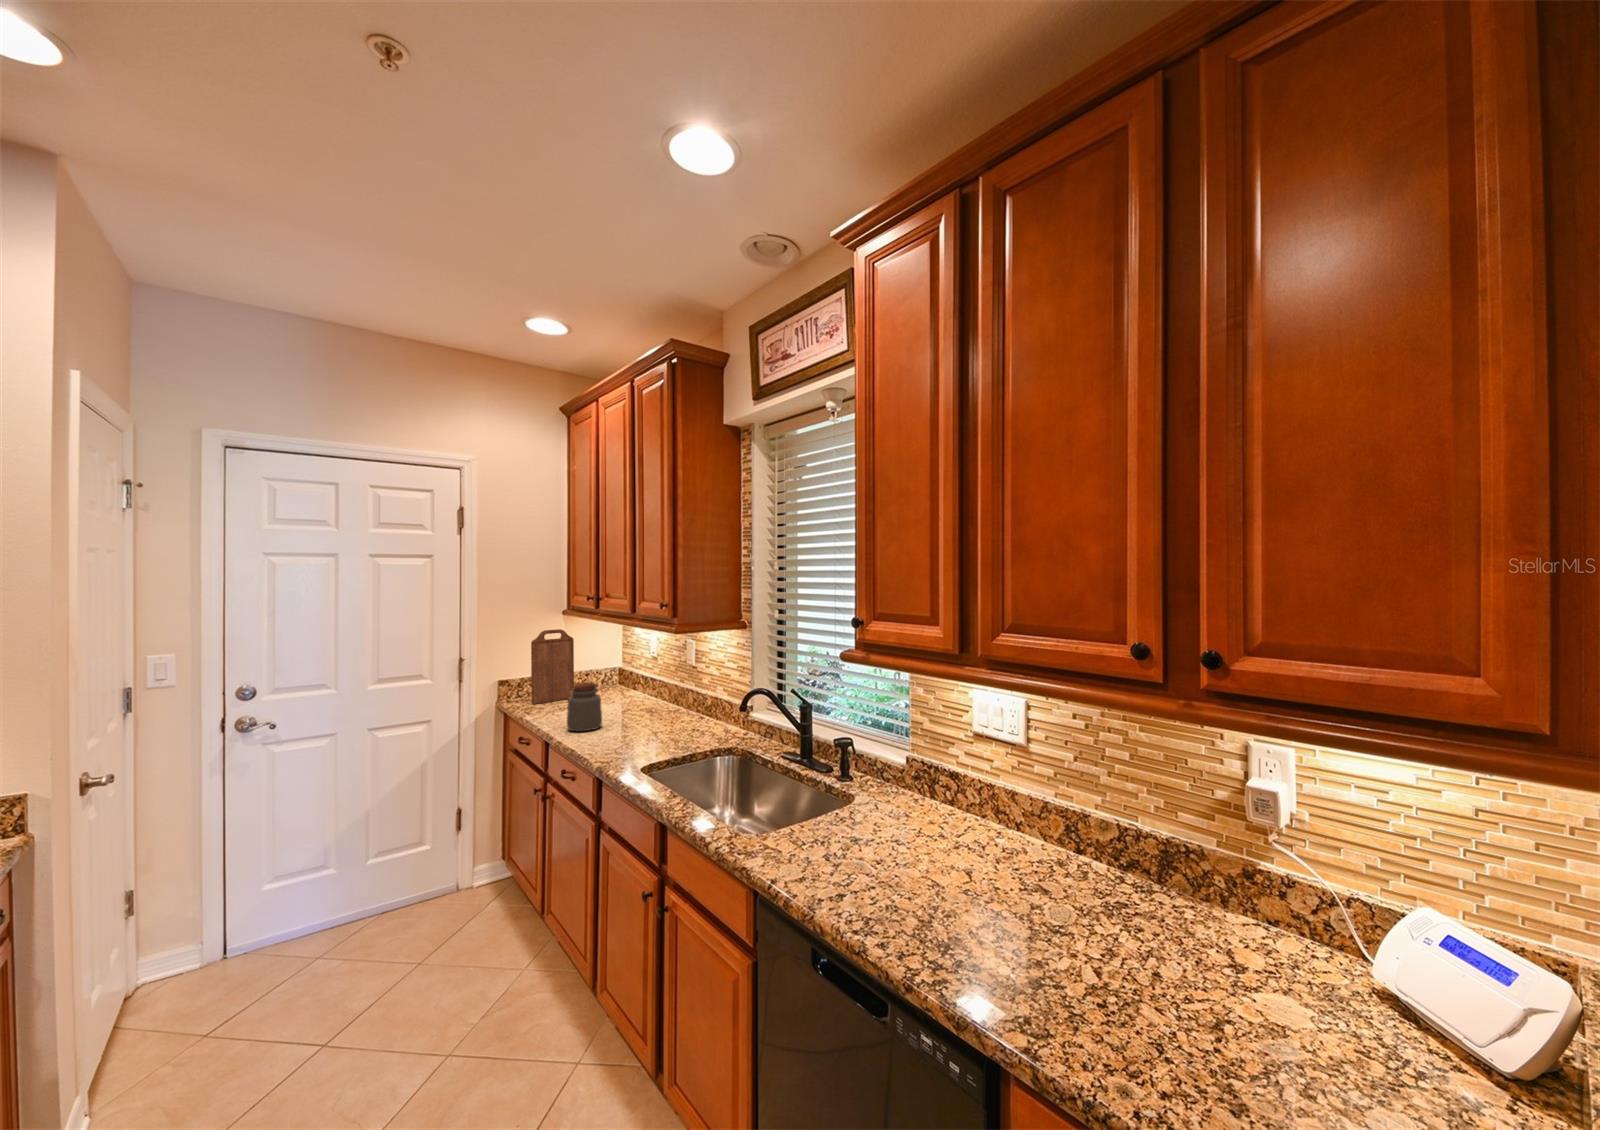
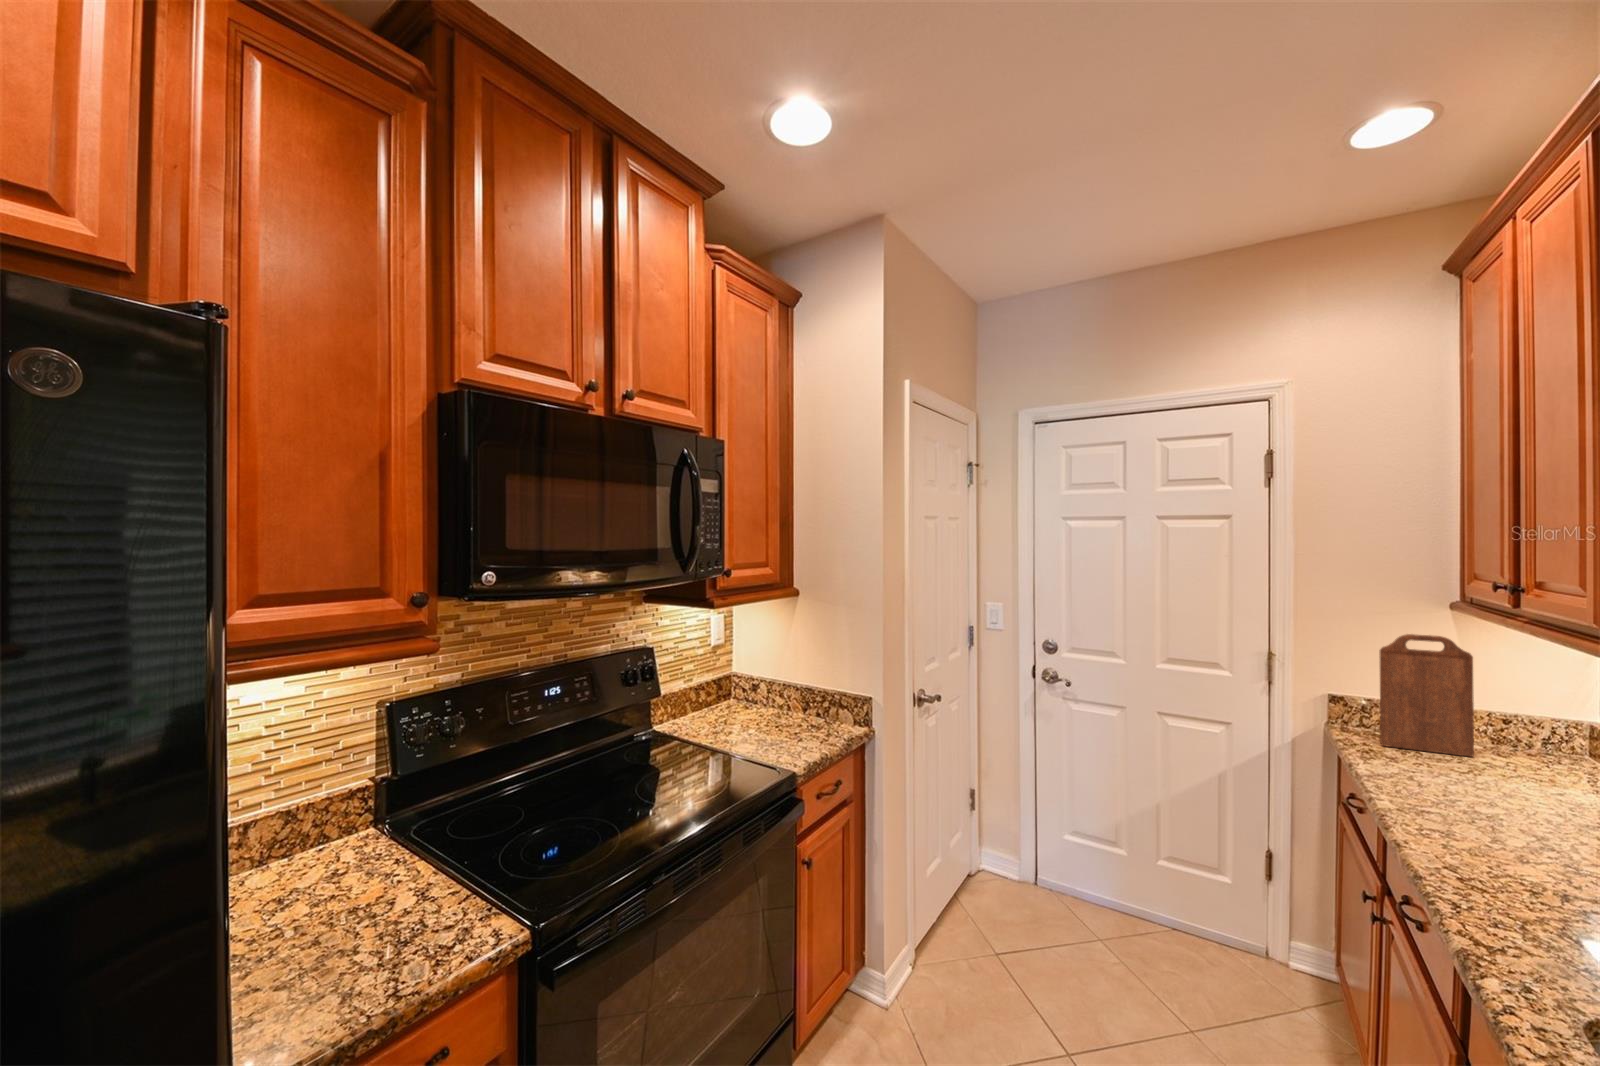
jar: present [567,682,602,731] -> none [1423,746,1513,844]

